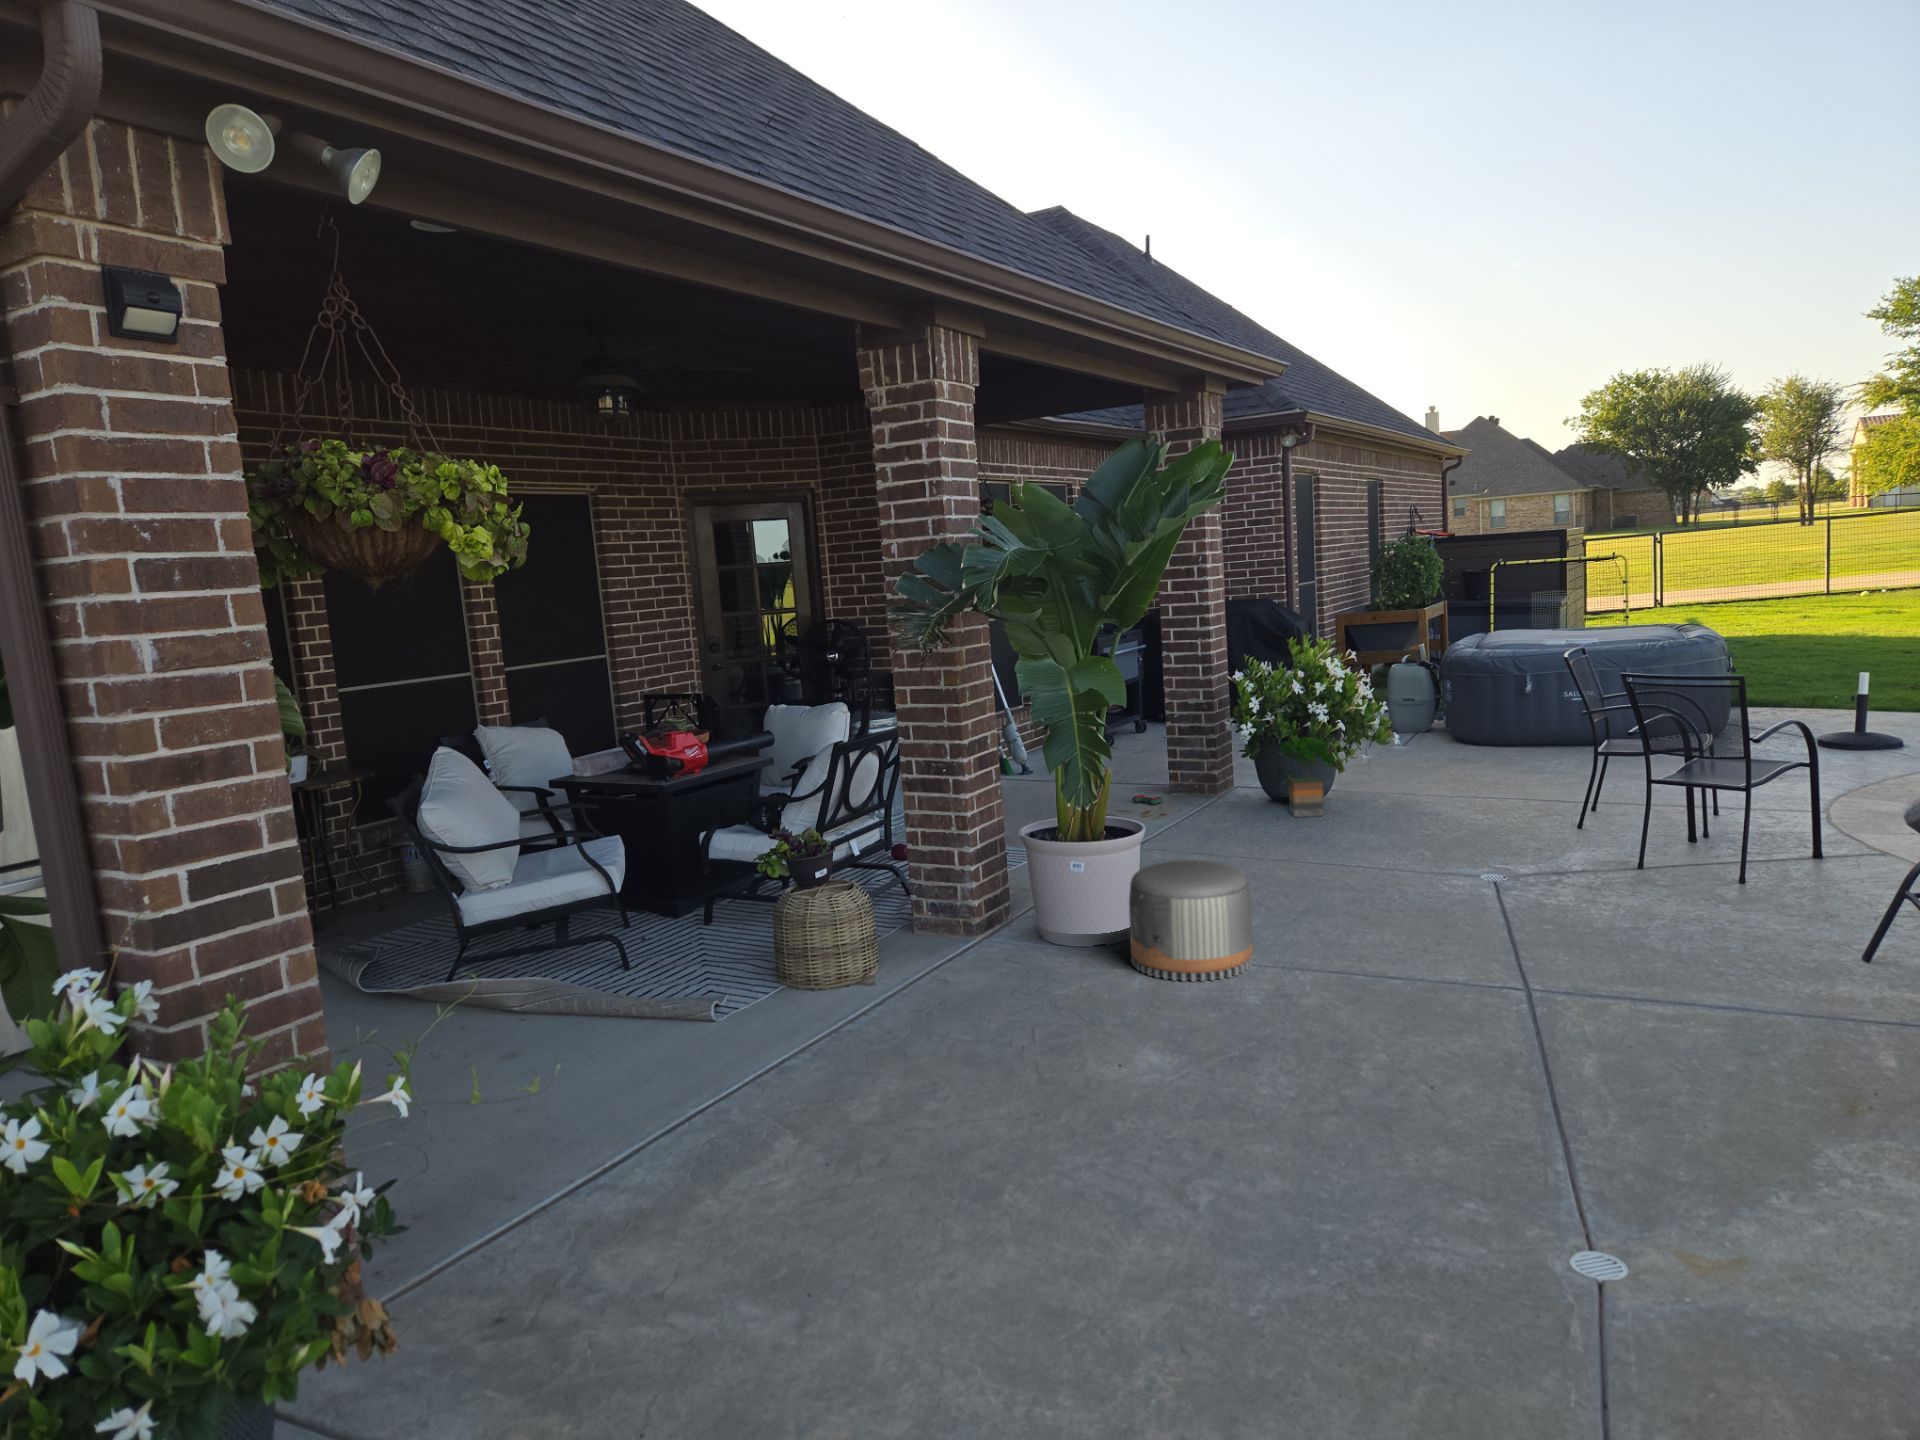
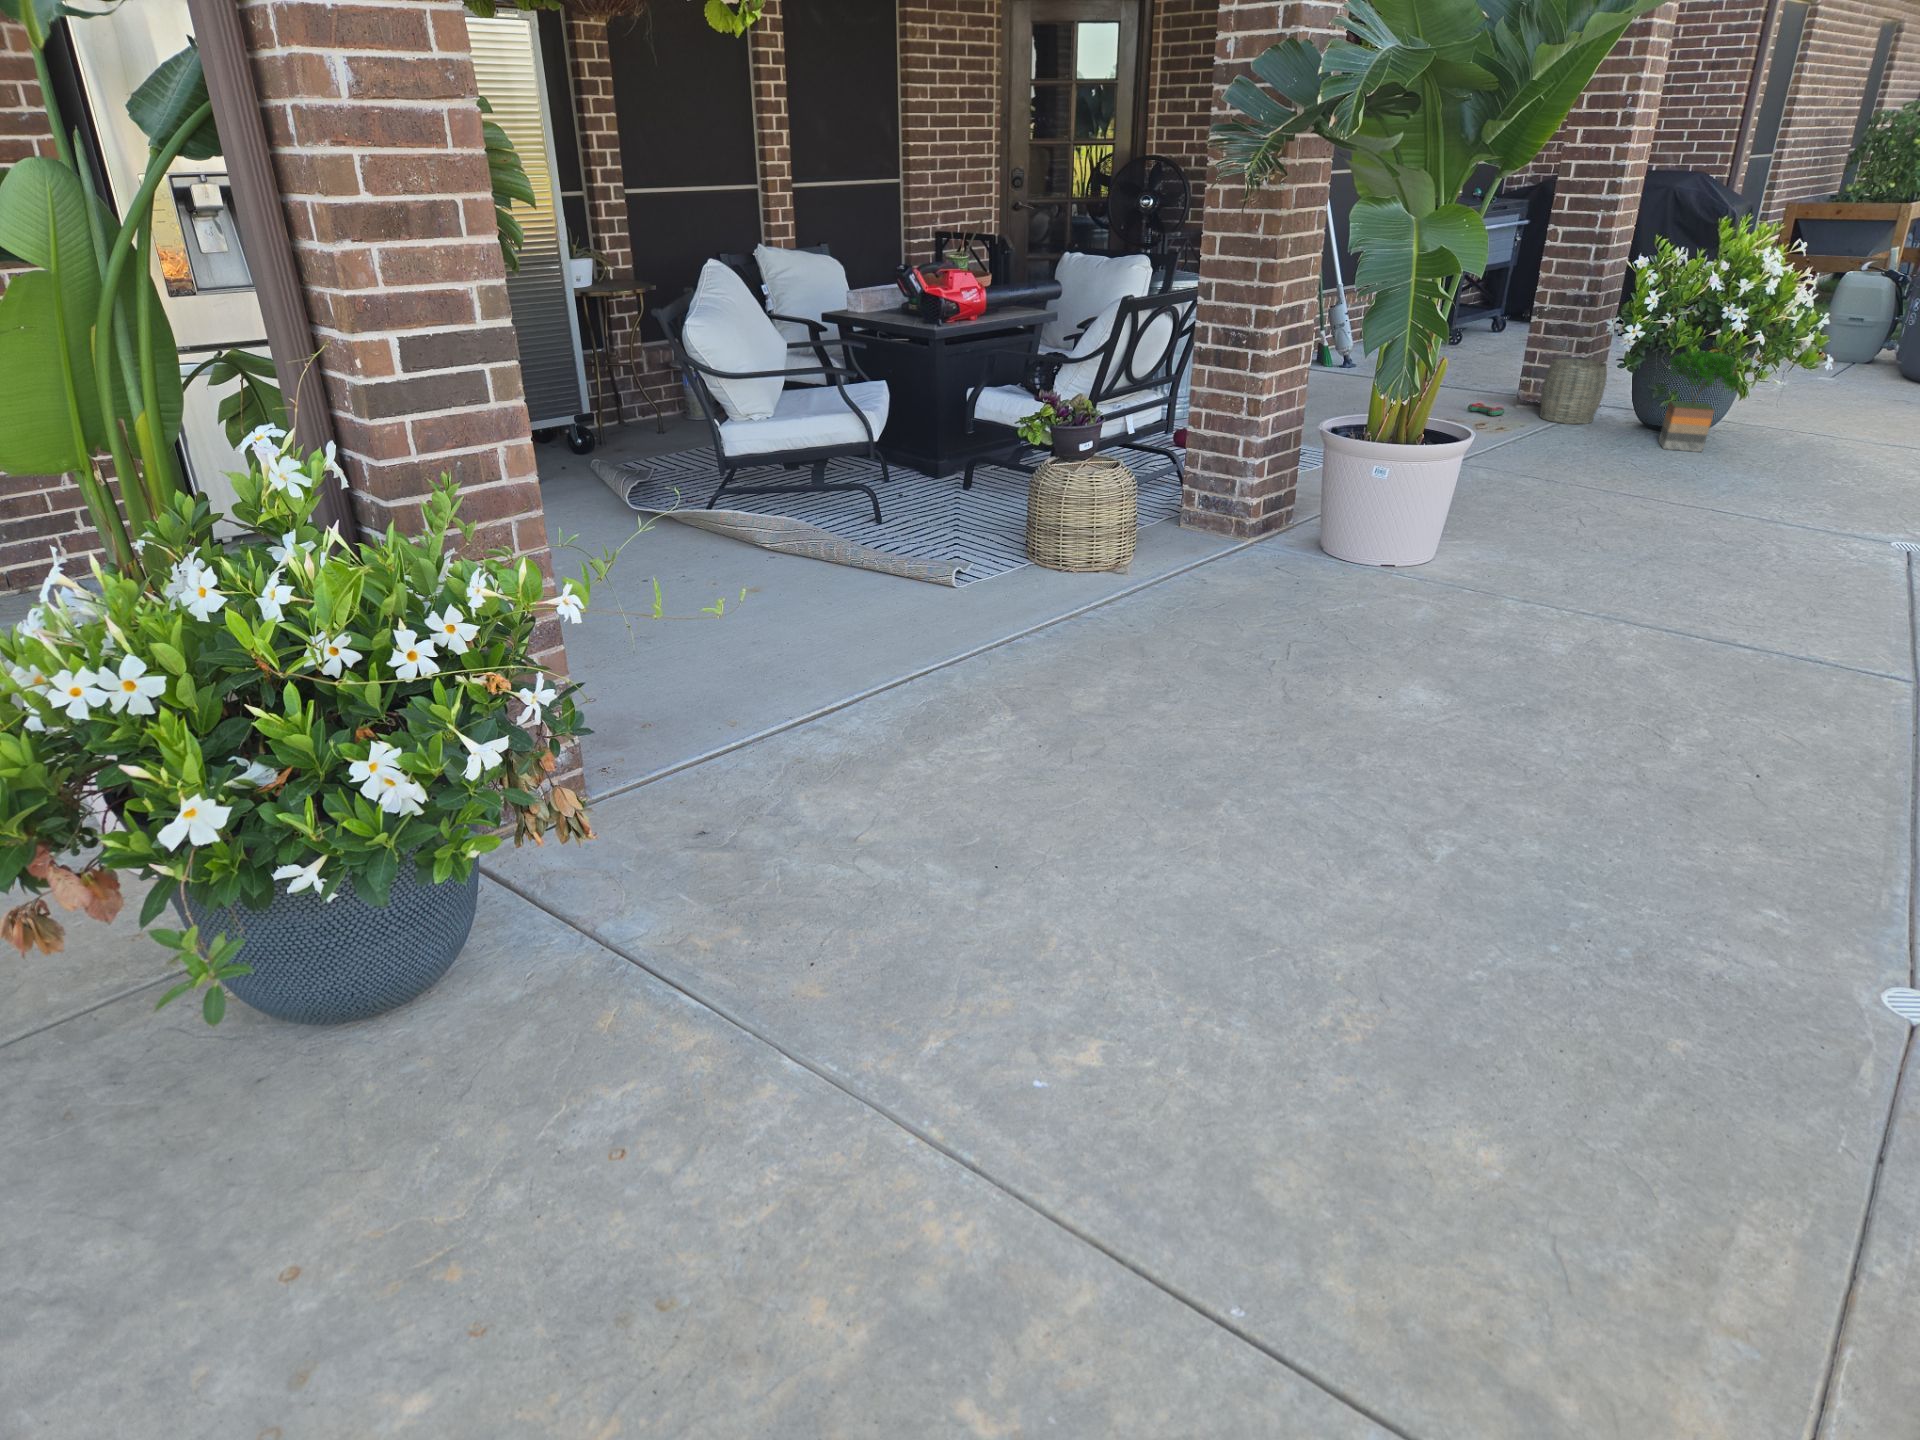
woven basket: none [1191,752,1239,805] -> present [1540,359,1607,424]
pouf: present [1129,860,1253,982] -> none [1421,483,1592,629]

